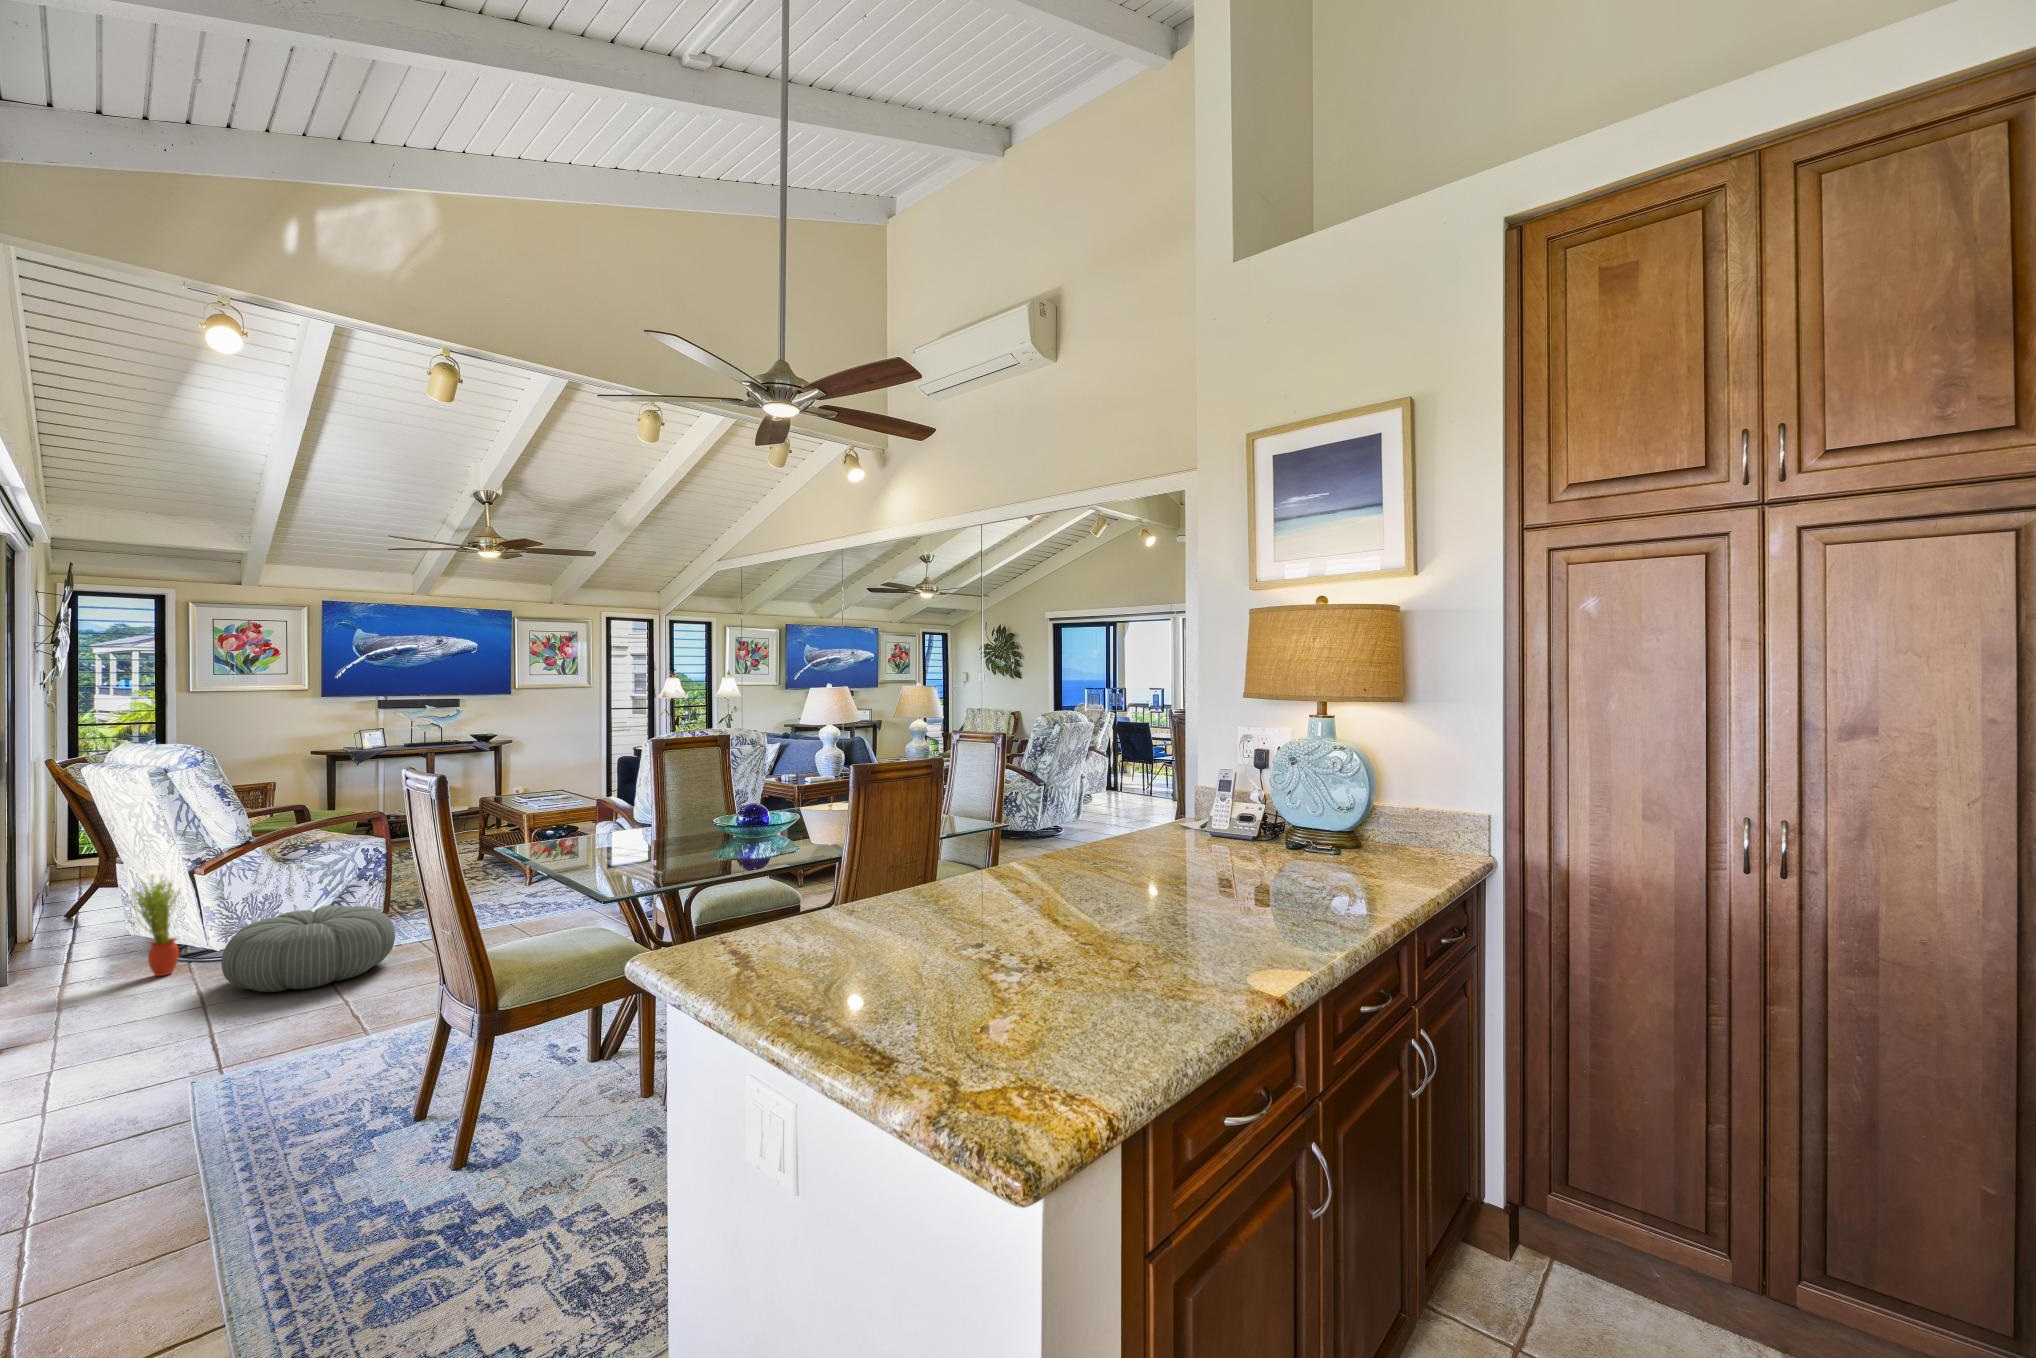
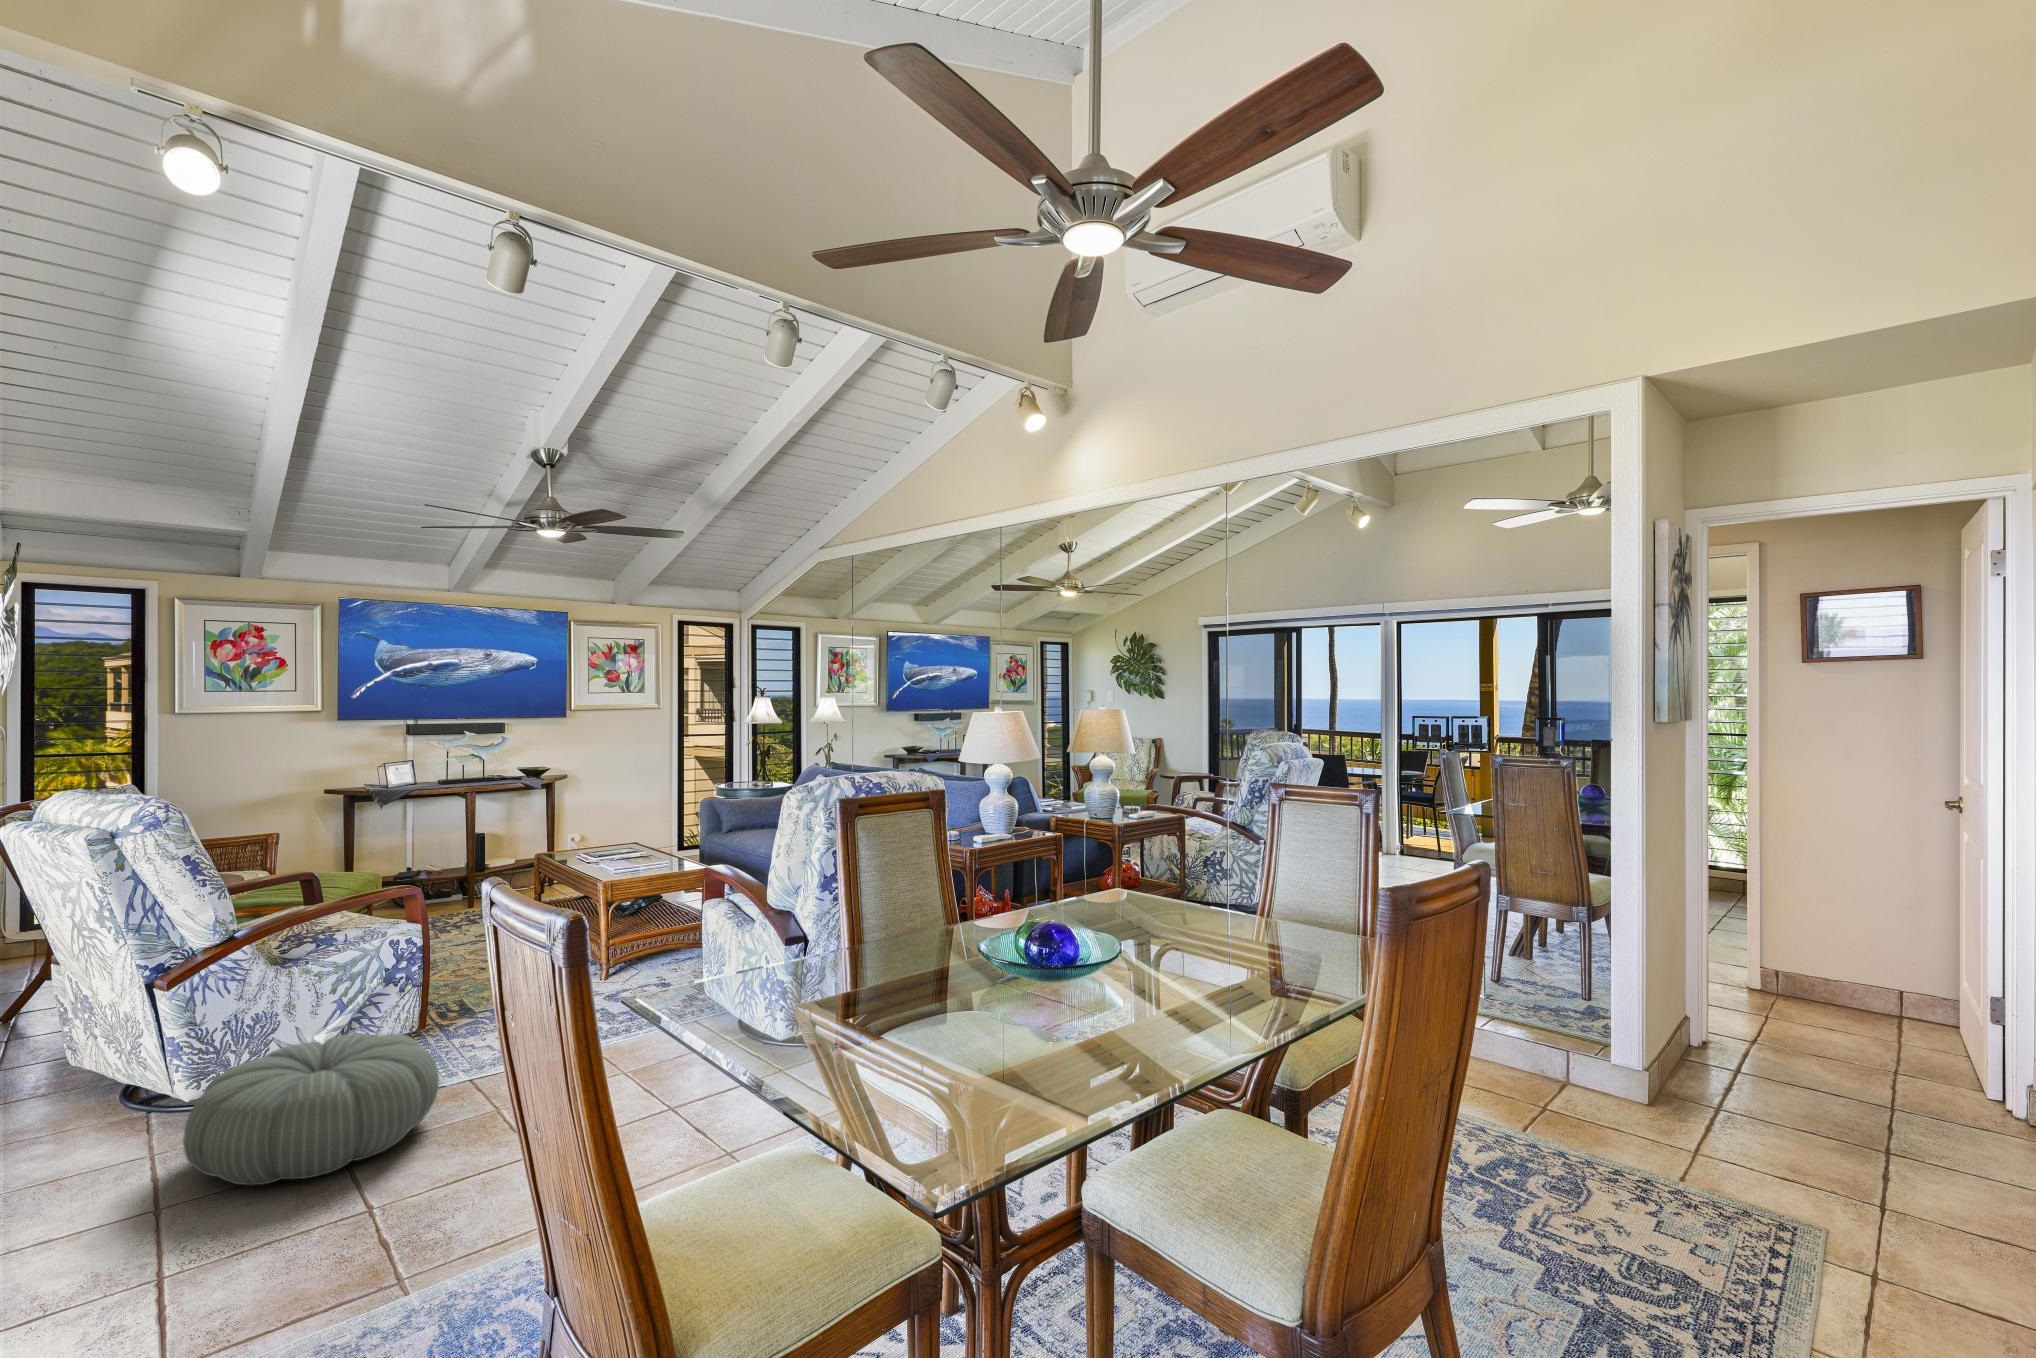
potted plant: present [130,876,180,976] -> none [54,989,132,1145]

